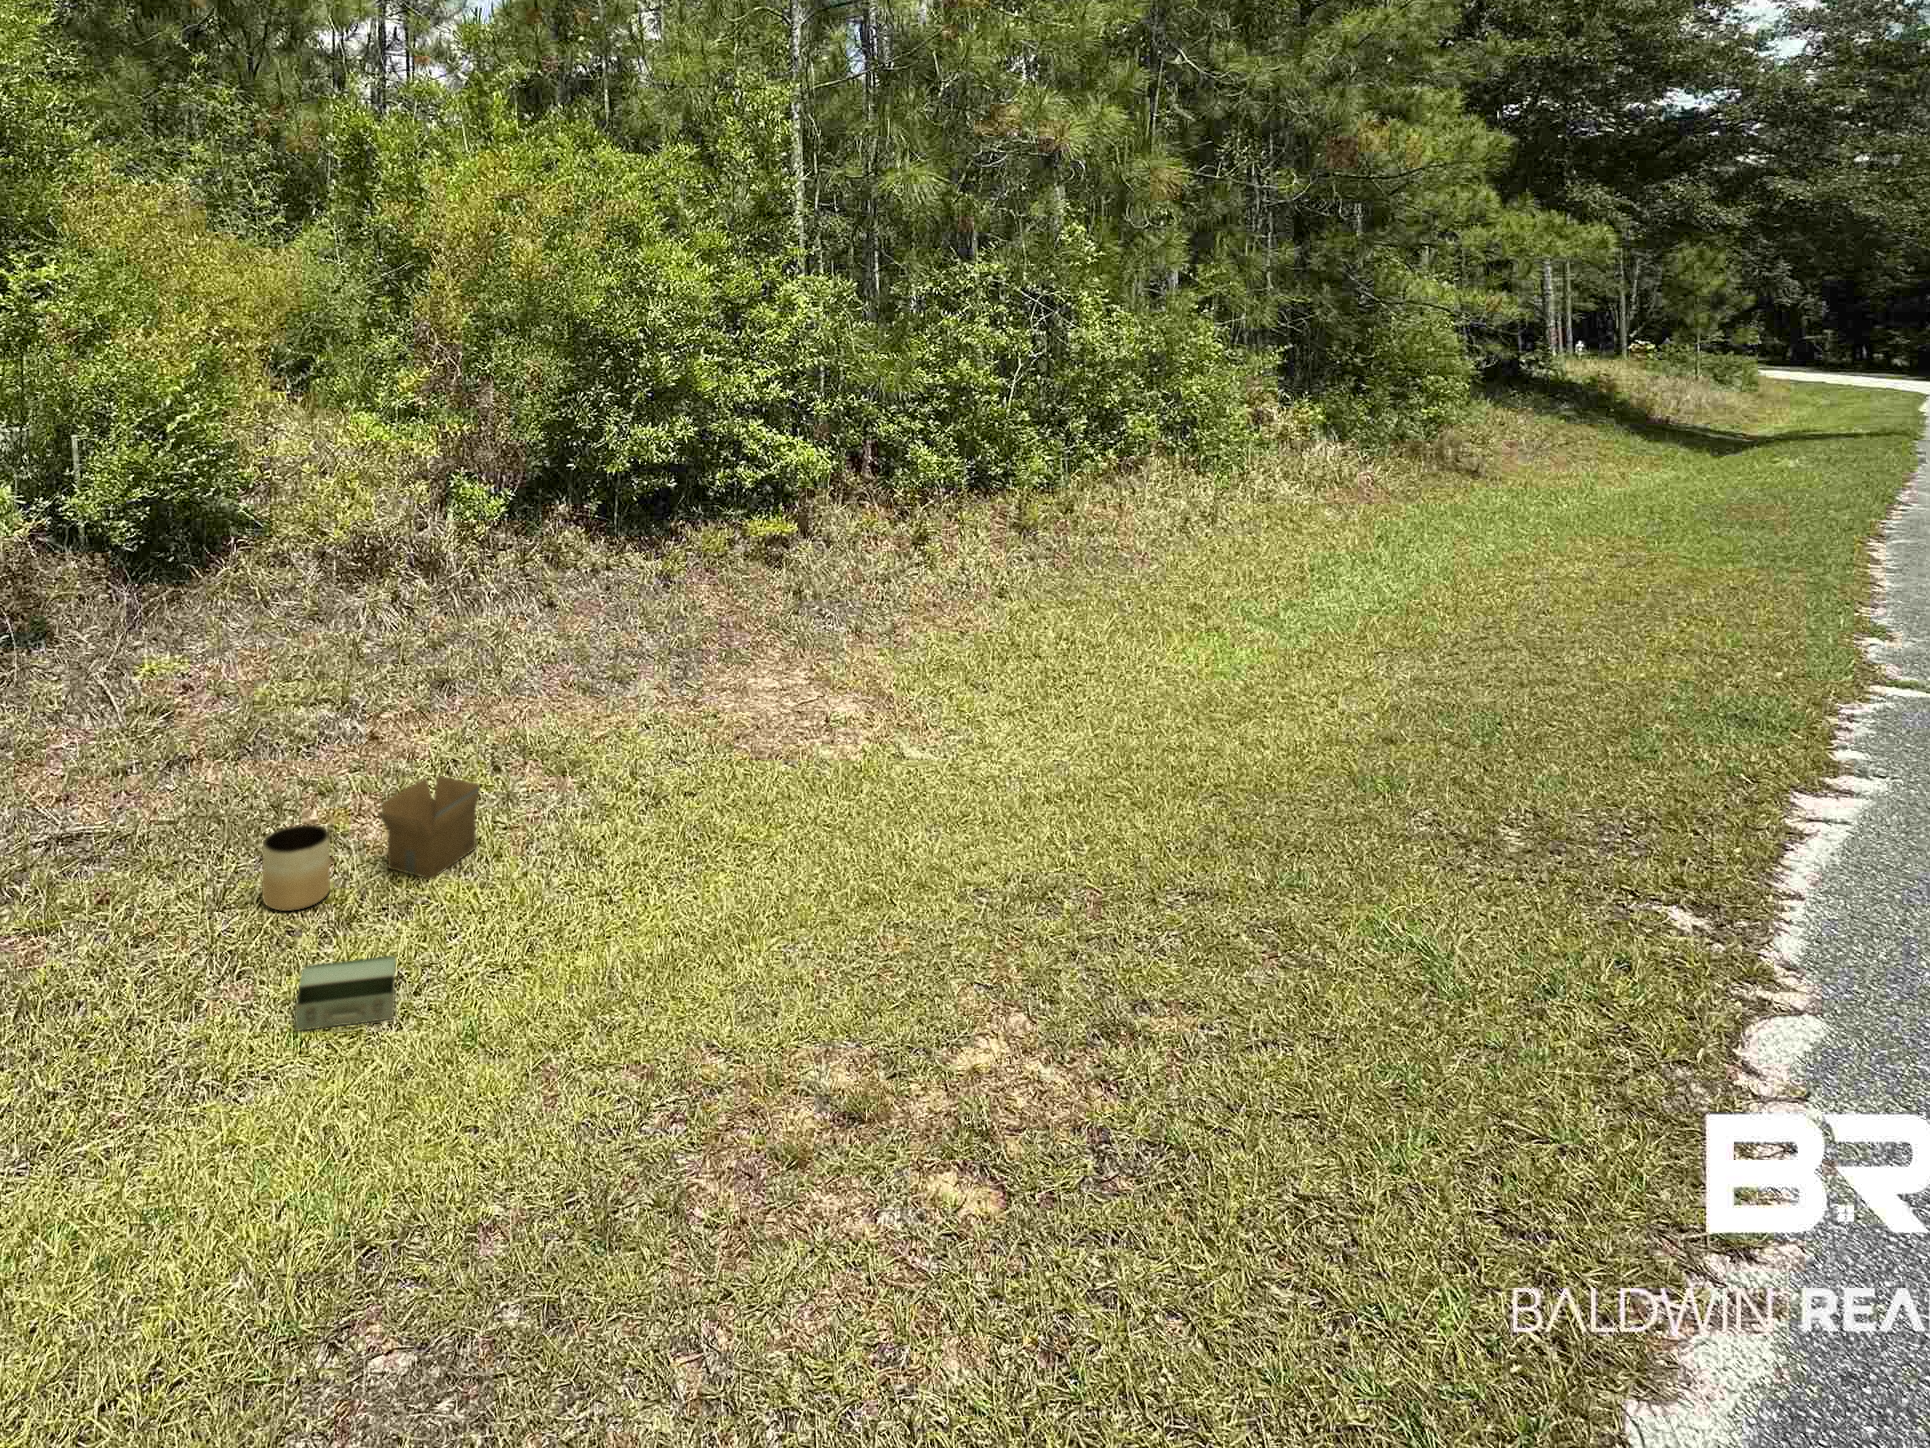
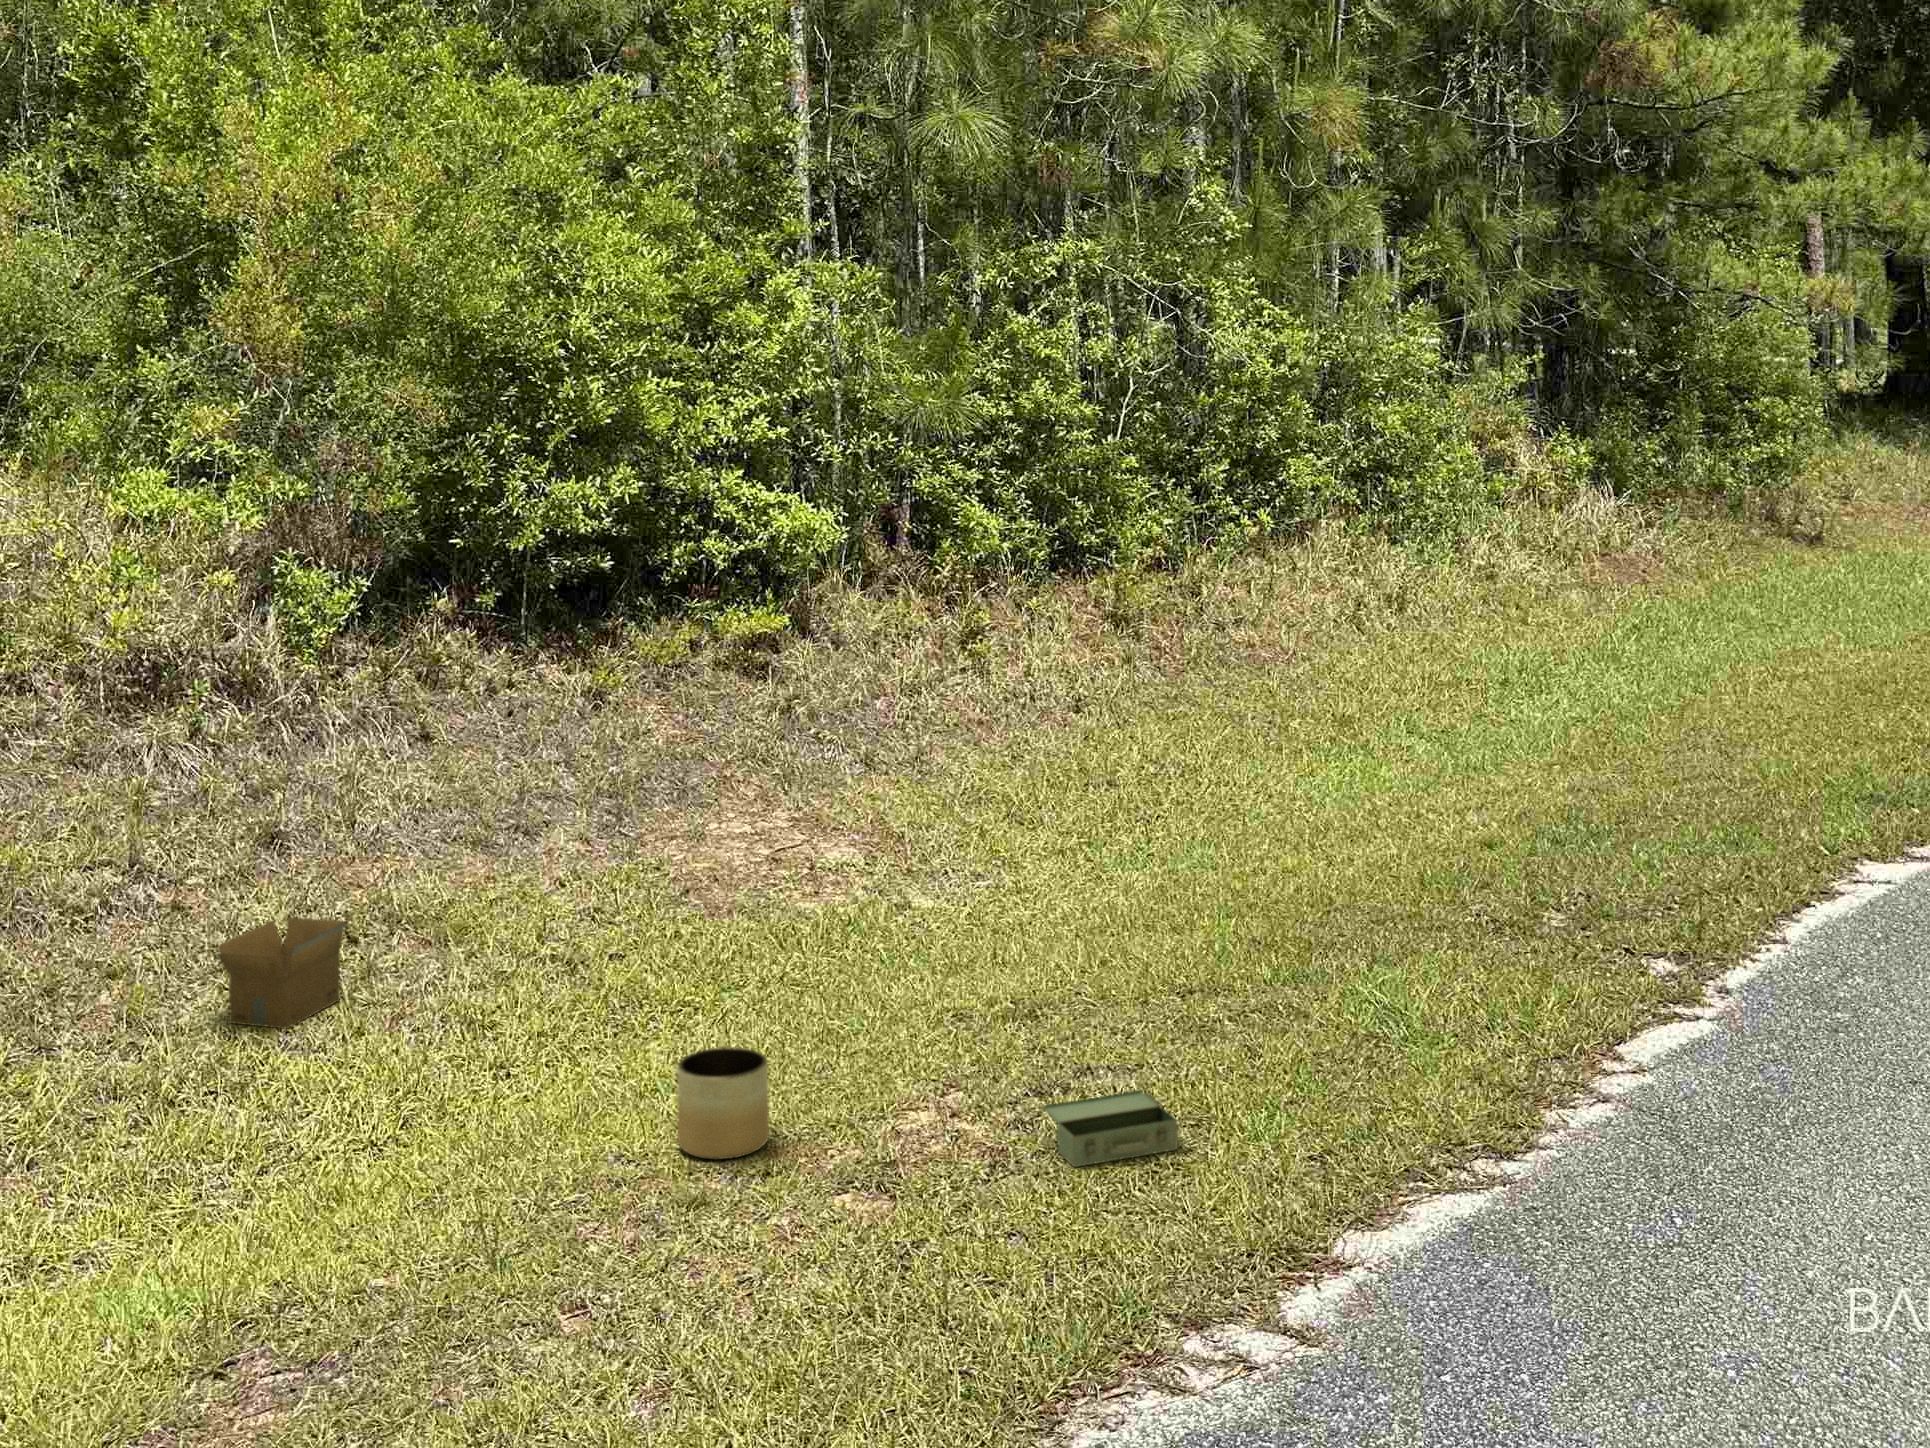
planter: present [262,825,330,911] -> present [678,1047,769,1160]
toolbox: present [295,956,396,1031] -> present [1043,1090,1178,1167]

